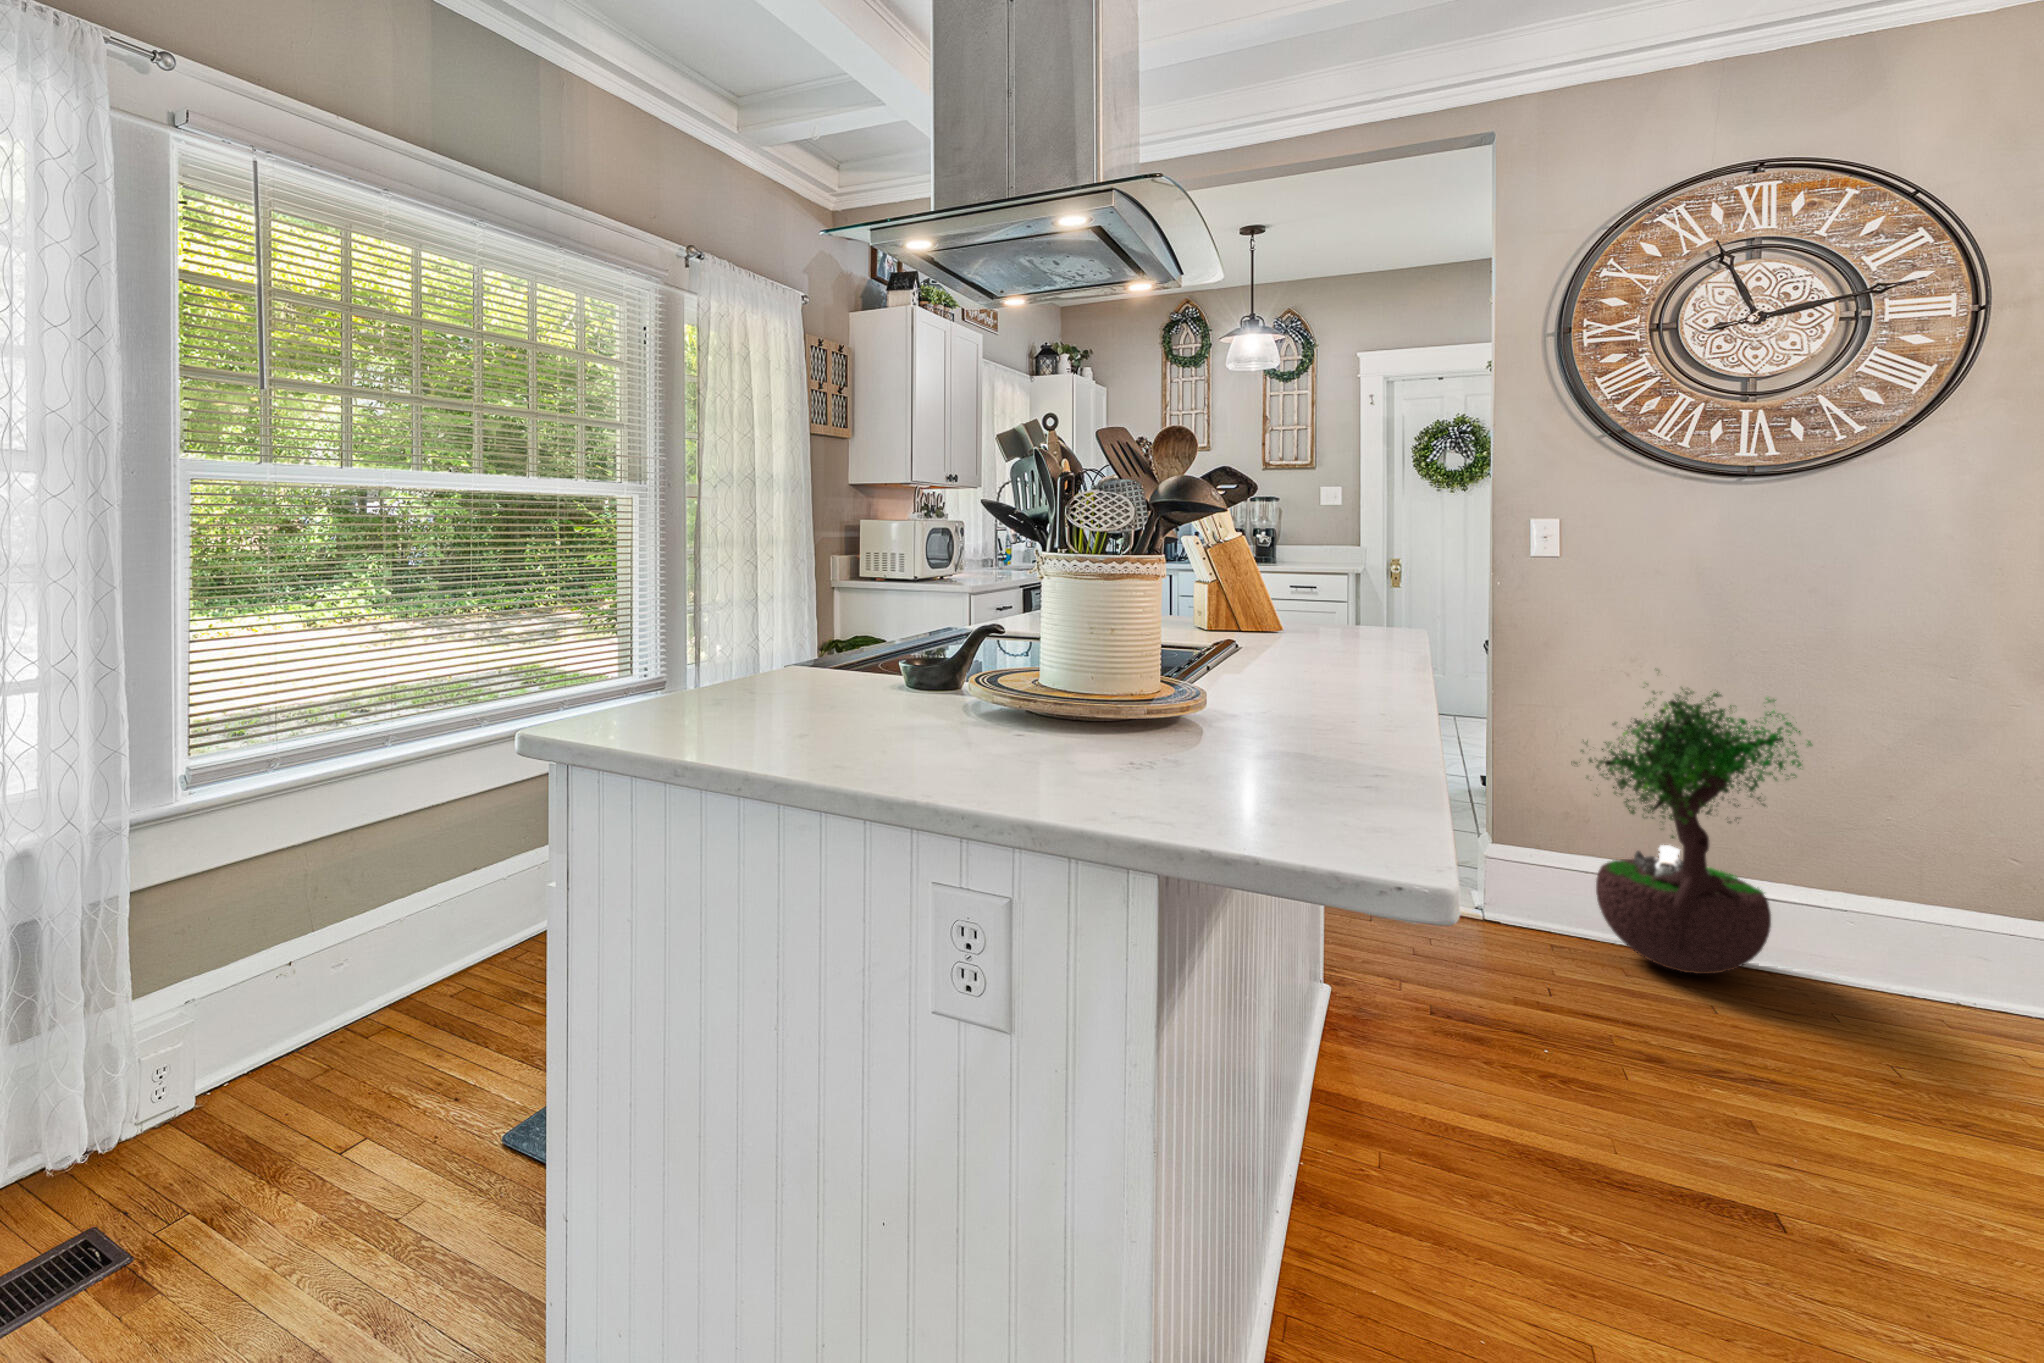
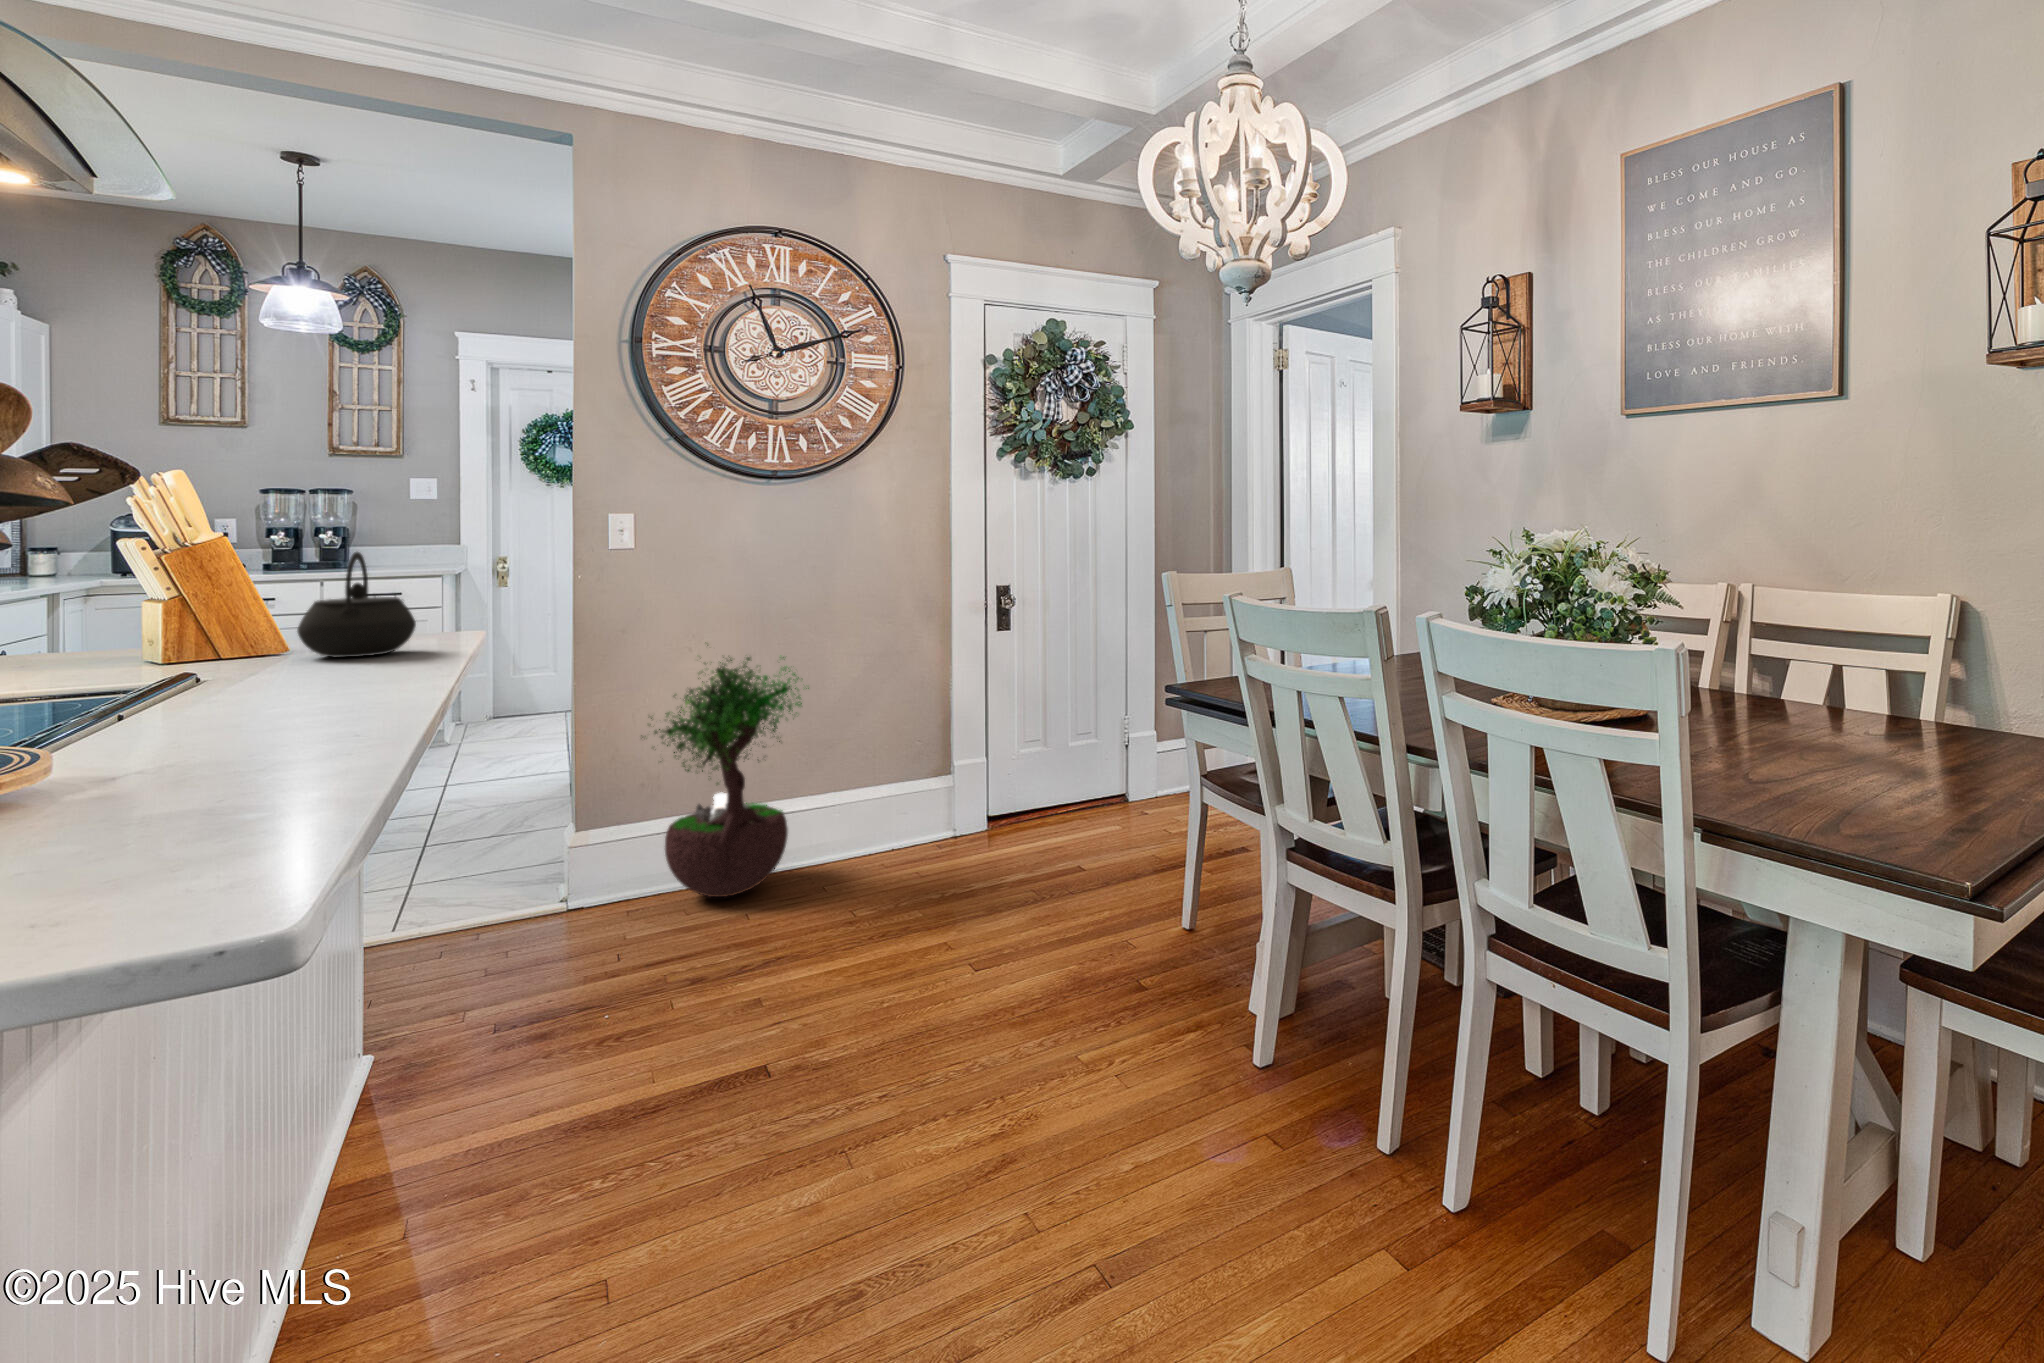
kettle: none [1290,557,1382,652] -> present [297,552,416,657]

